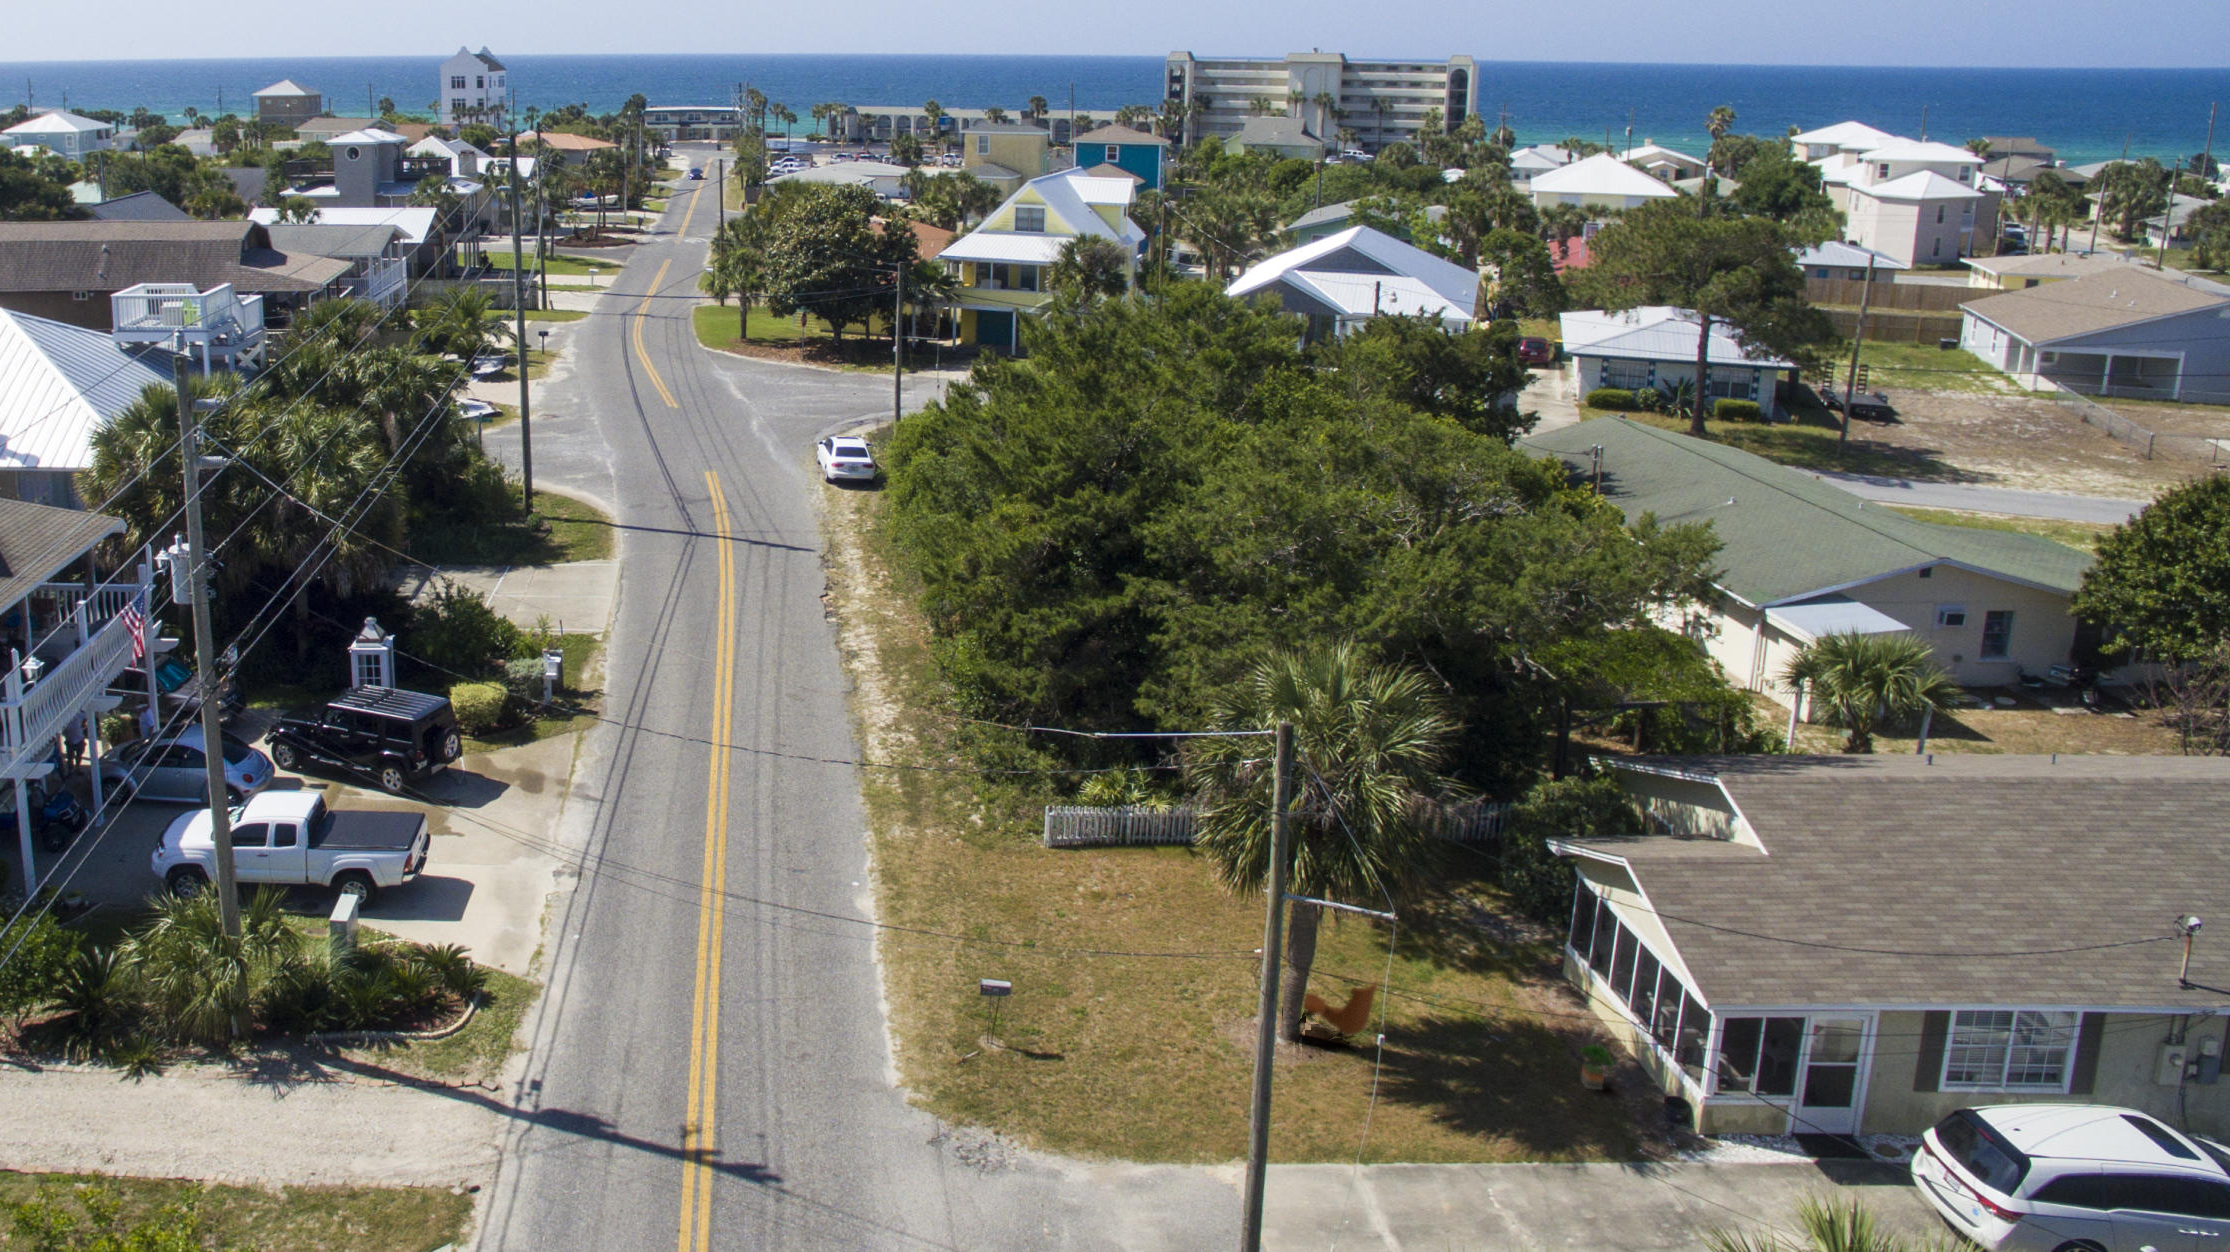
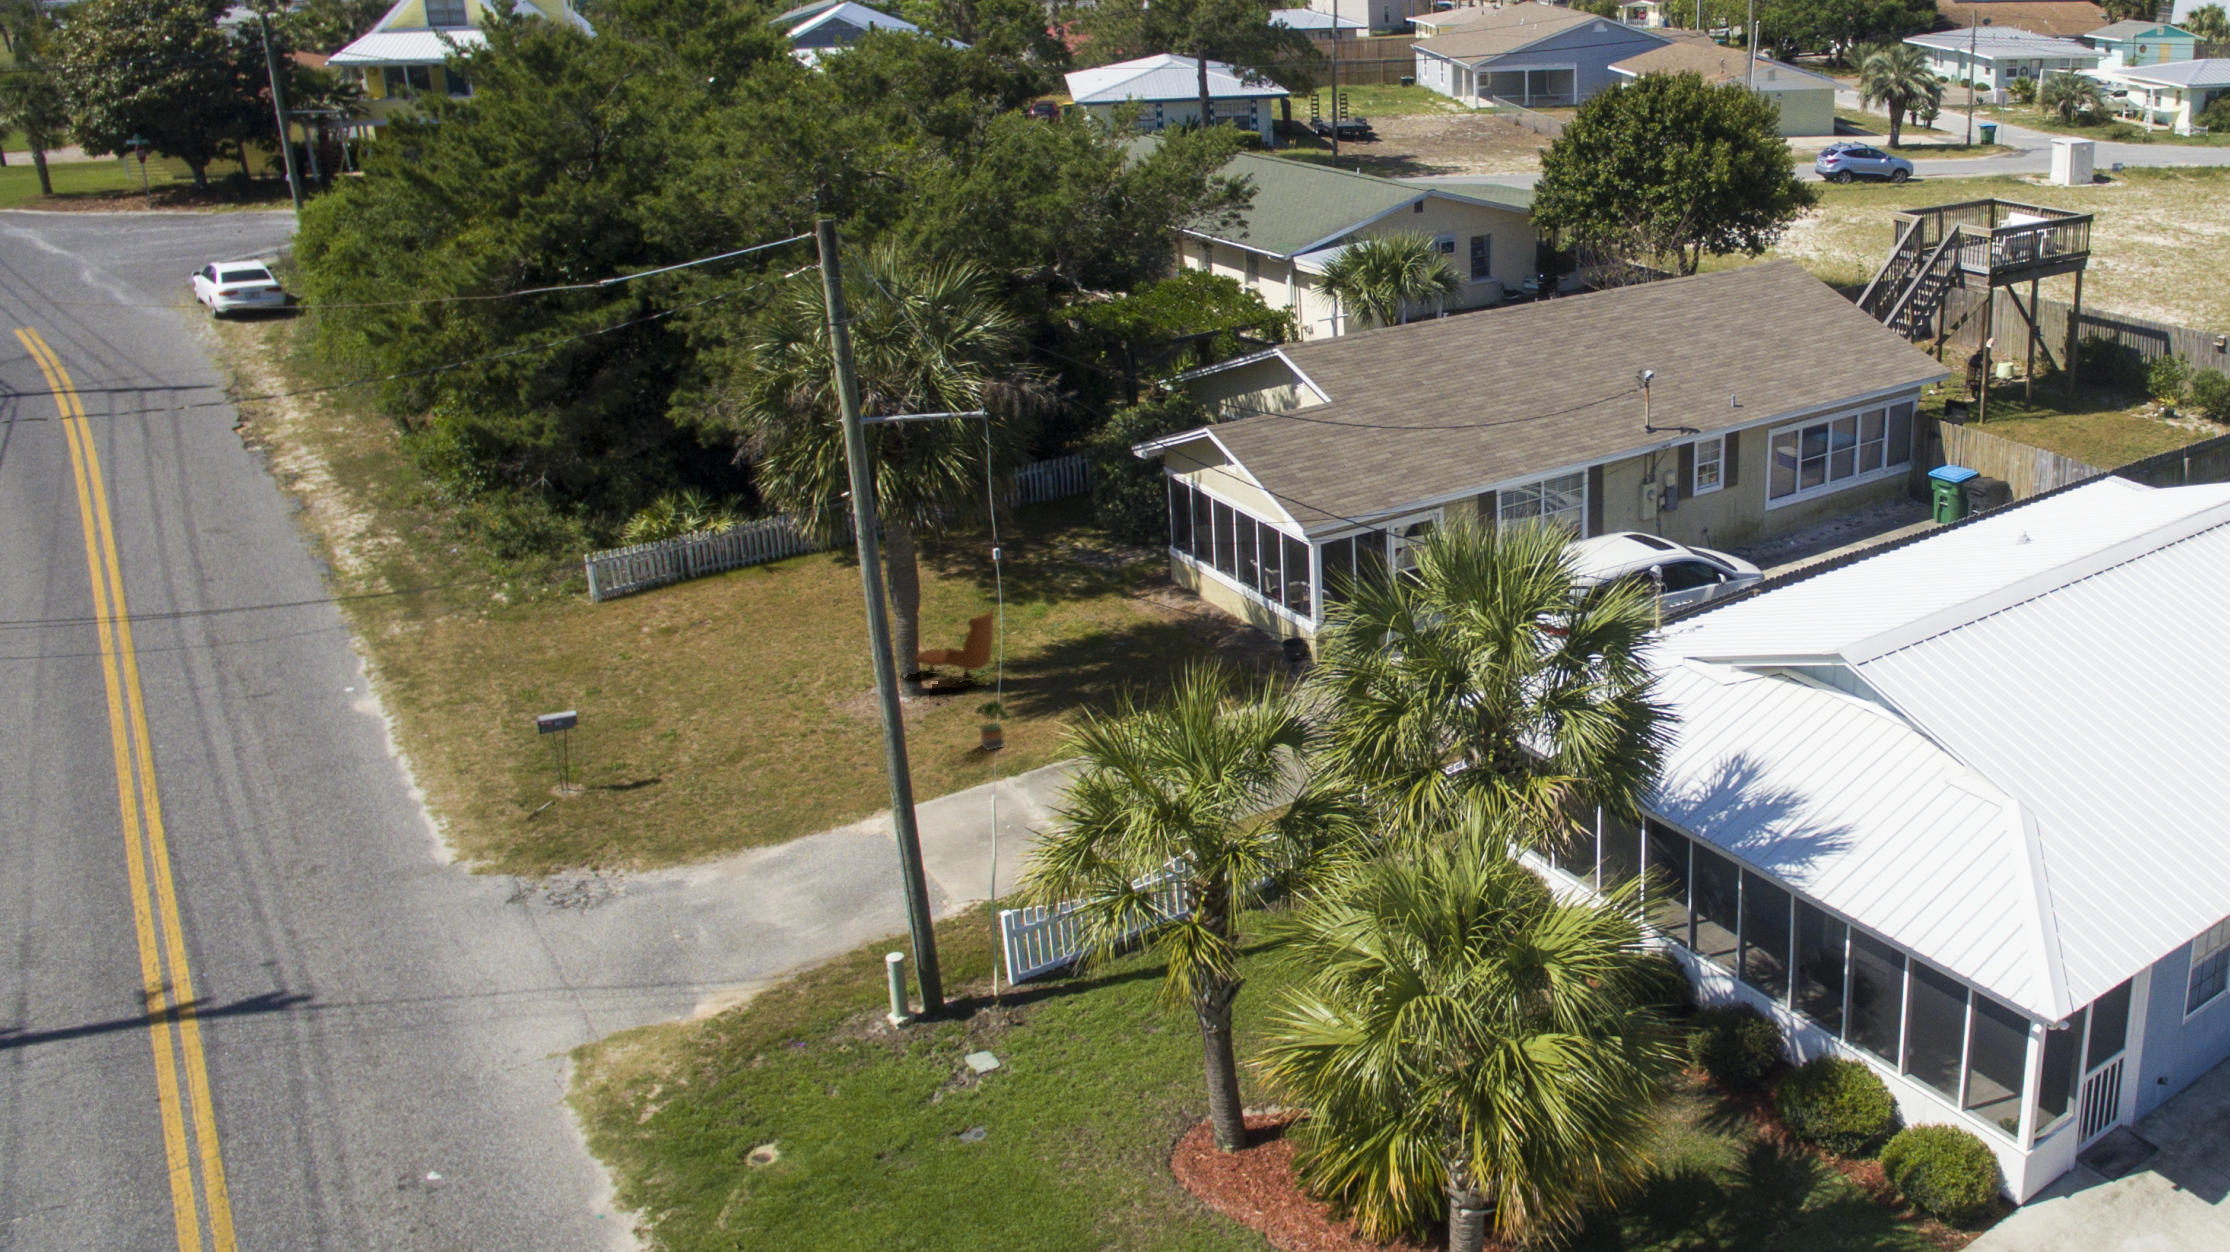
potted tree: present [1581,1045,1613,1090] -> present [975,701,1008,750]

